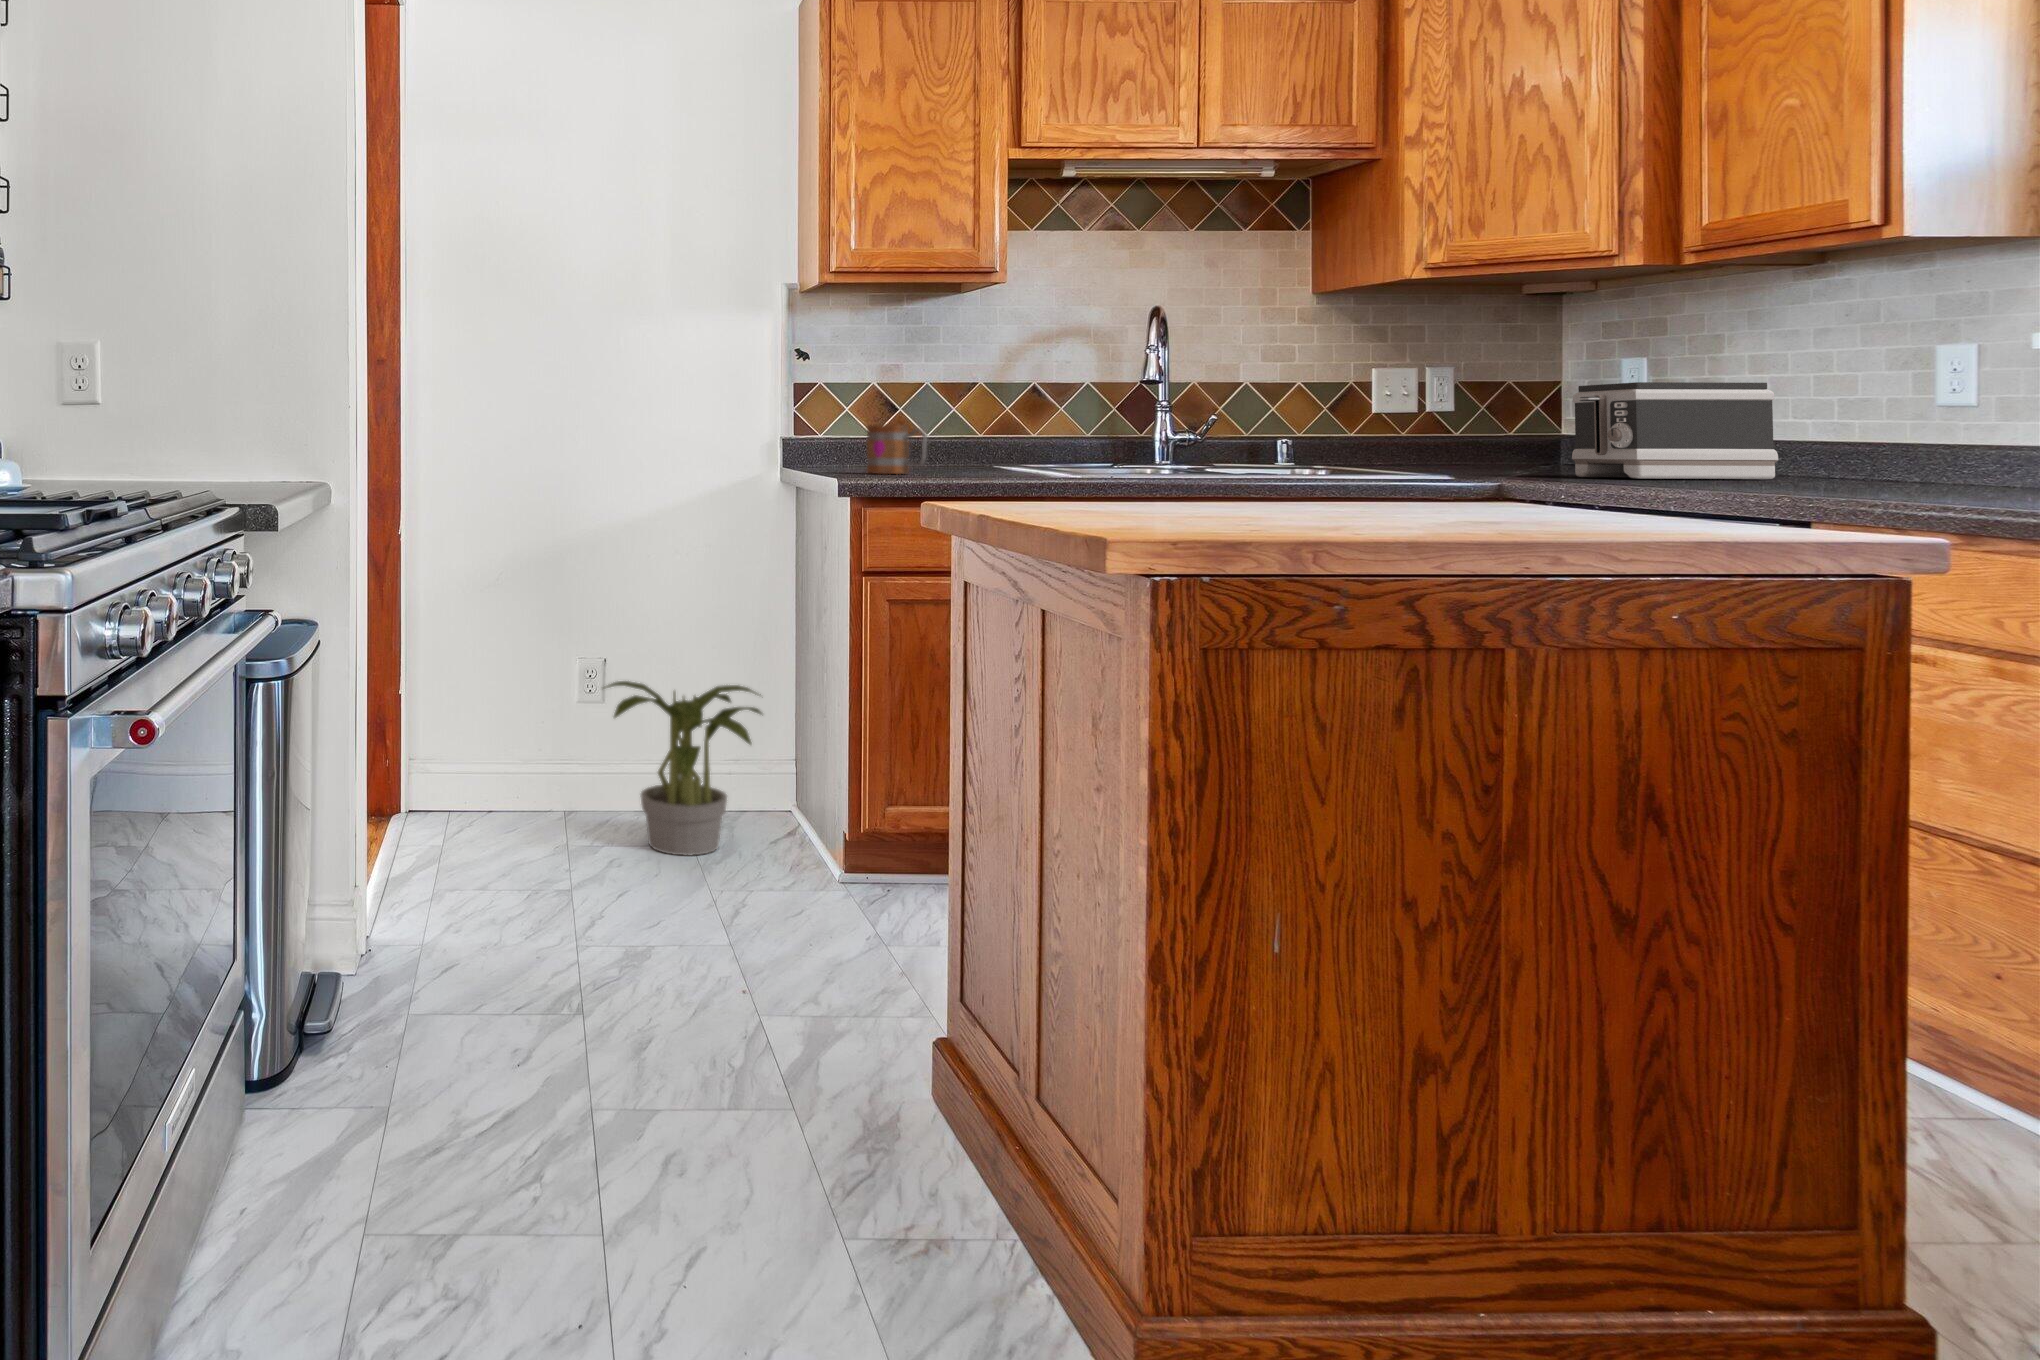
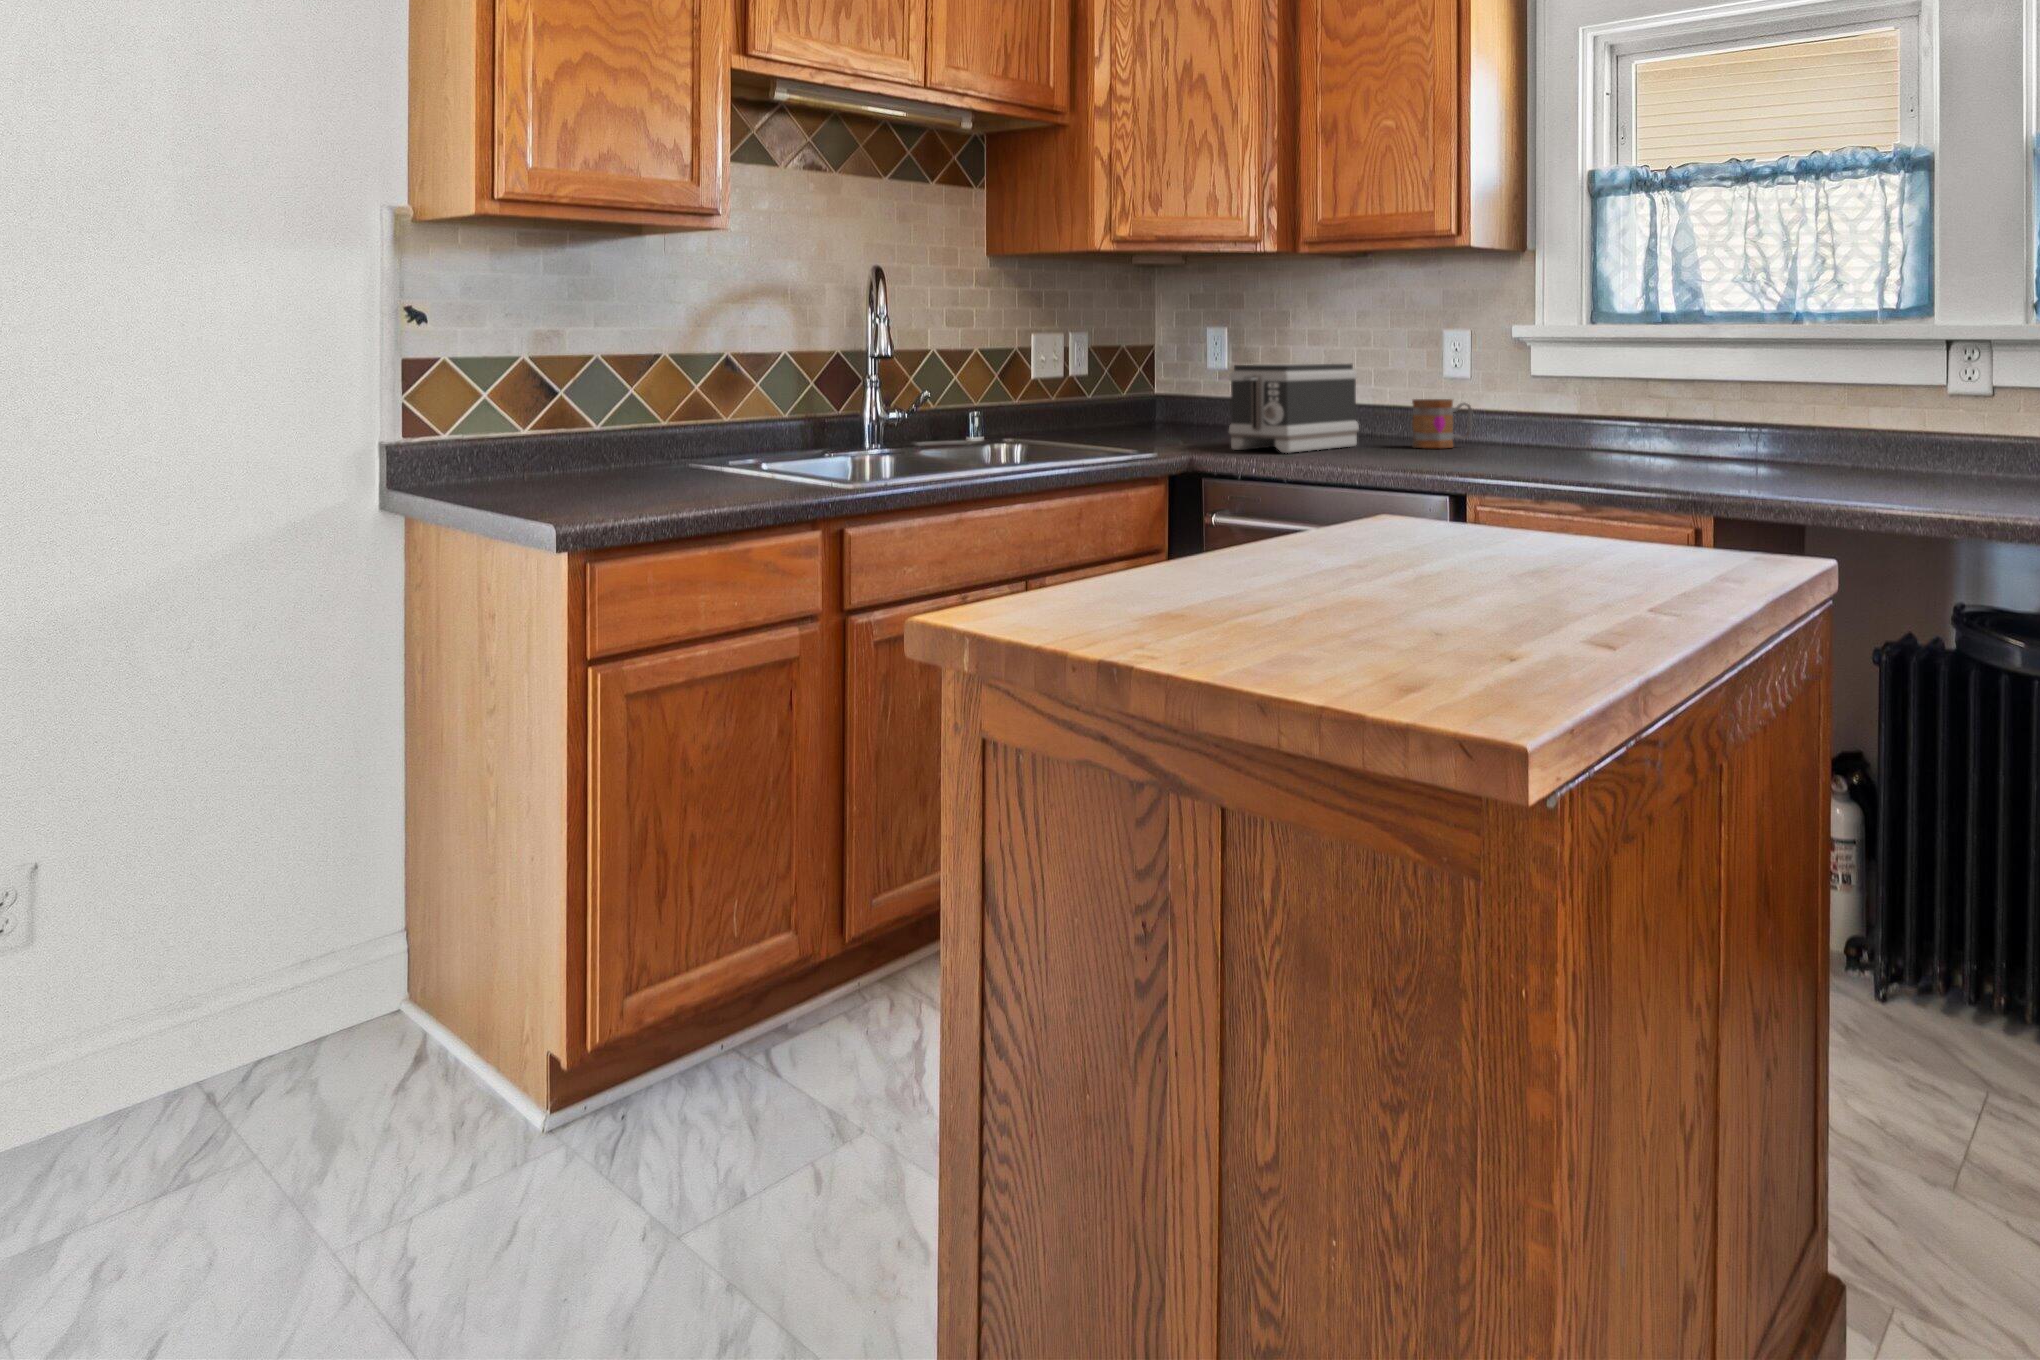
mug: present [866,424,927,474] -> present [1412,399,1472,448]
potted plant: present [605,681,762,855] -> none [63,856,393,1185]

